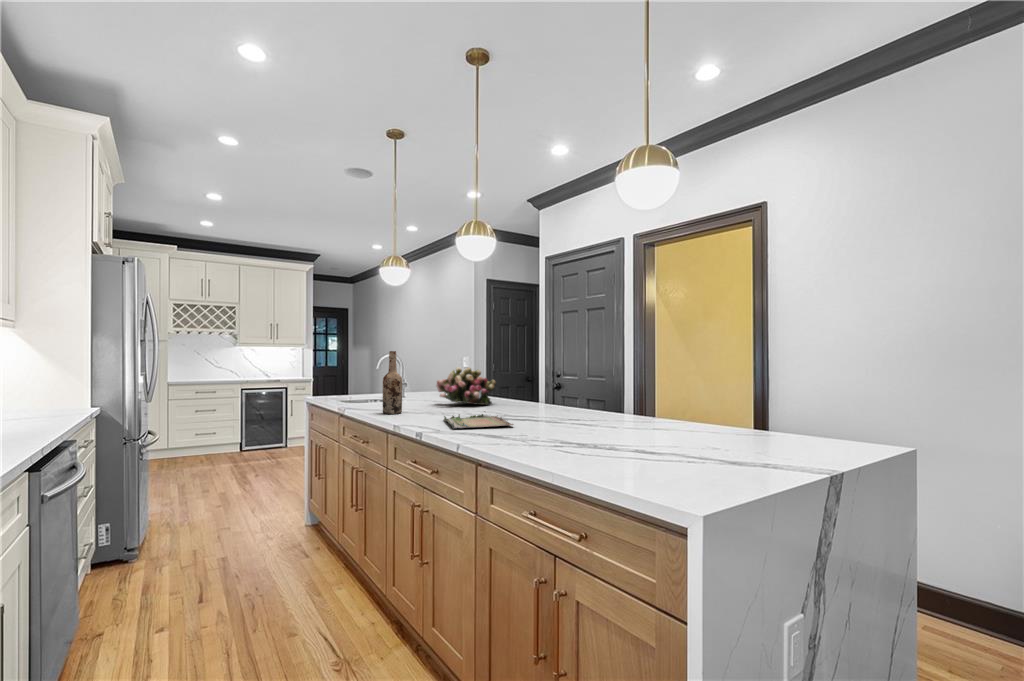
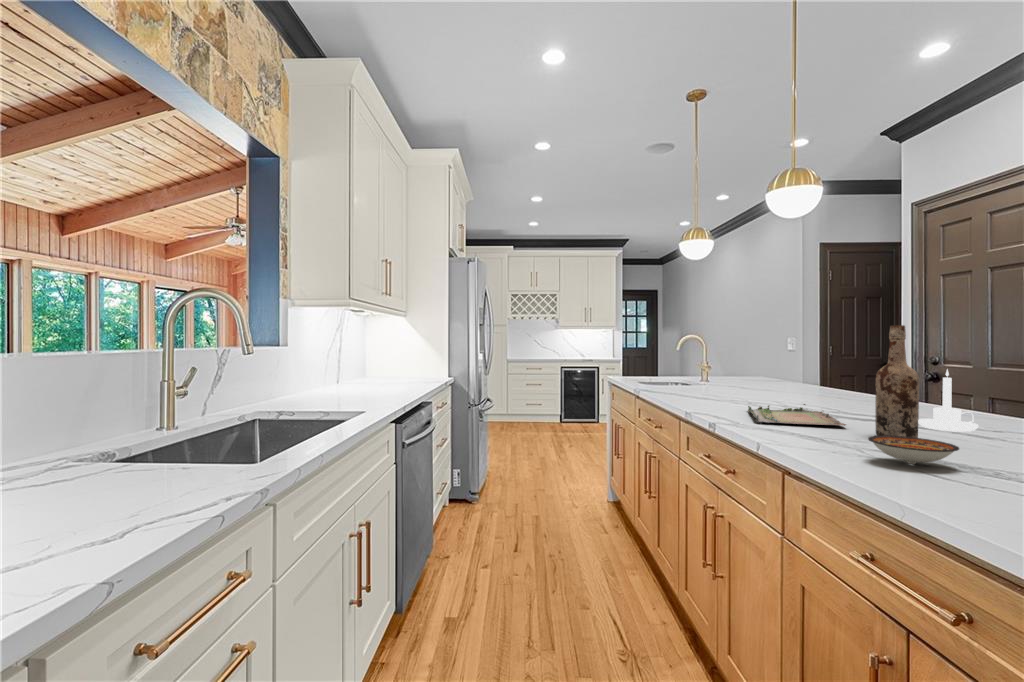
wine bottle: present [383,351,402,414] -> present [875,325,919,438]
flower arrangement: present [436,367,496,405] -> none [744,349,825,397]
candle holder: none [555,379,588,423] -> present [918,369,978,432]
ceramic bowl: none [530,428,579,447] -> present [868,436,959,464]

